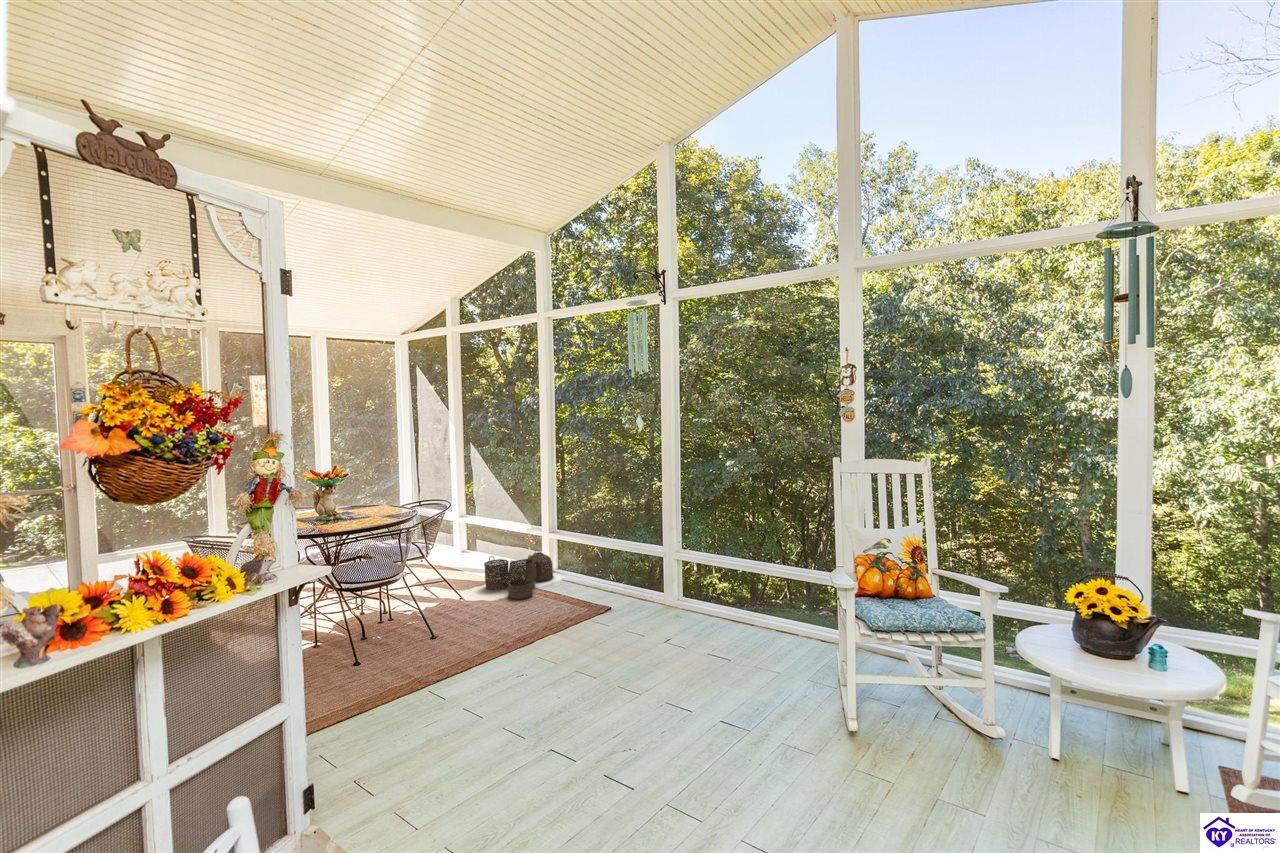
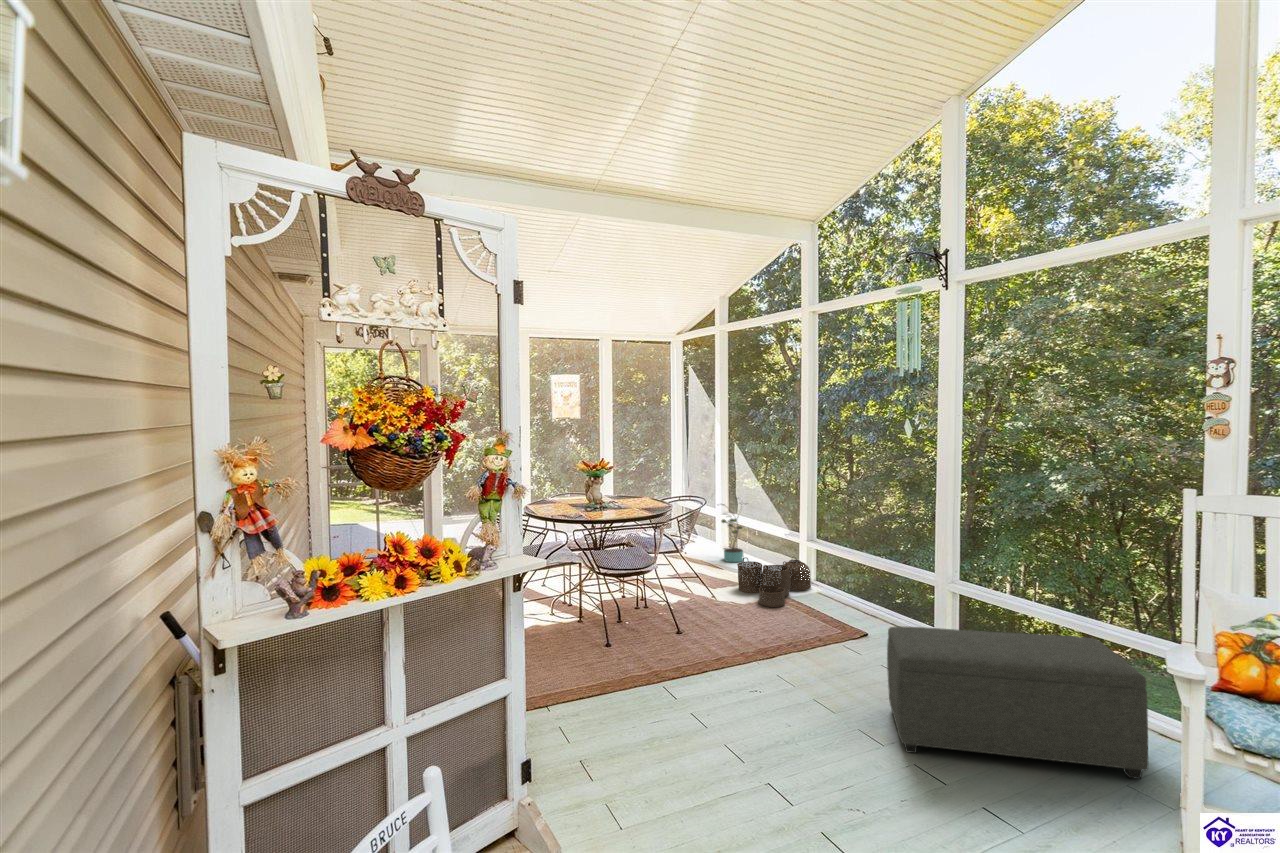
potted plant: none [456,500,489,564] -> present [722,504,743,562]
ottoman: none [634,578,807,692] -> present [887,626,1148,779]

